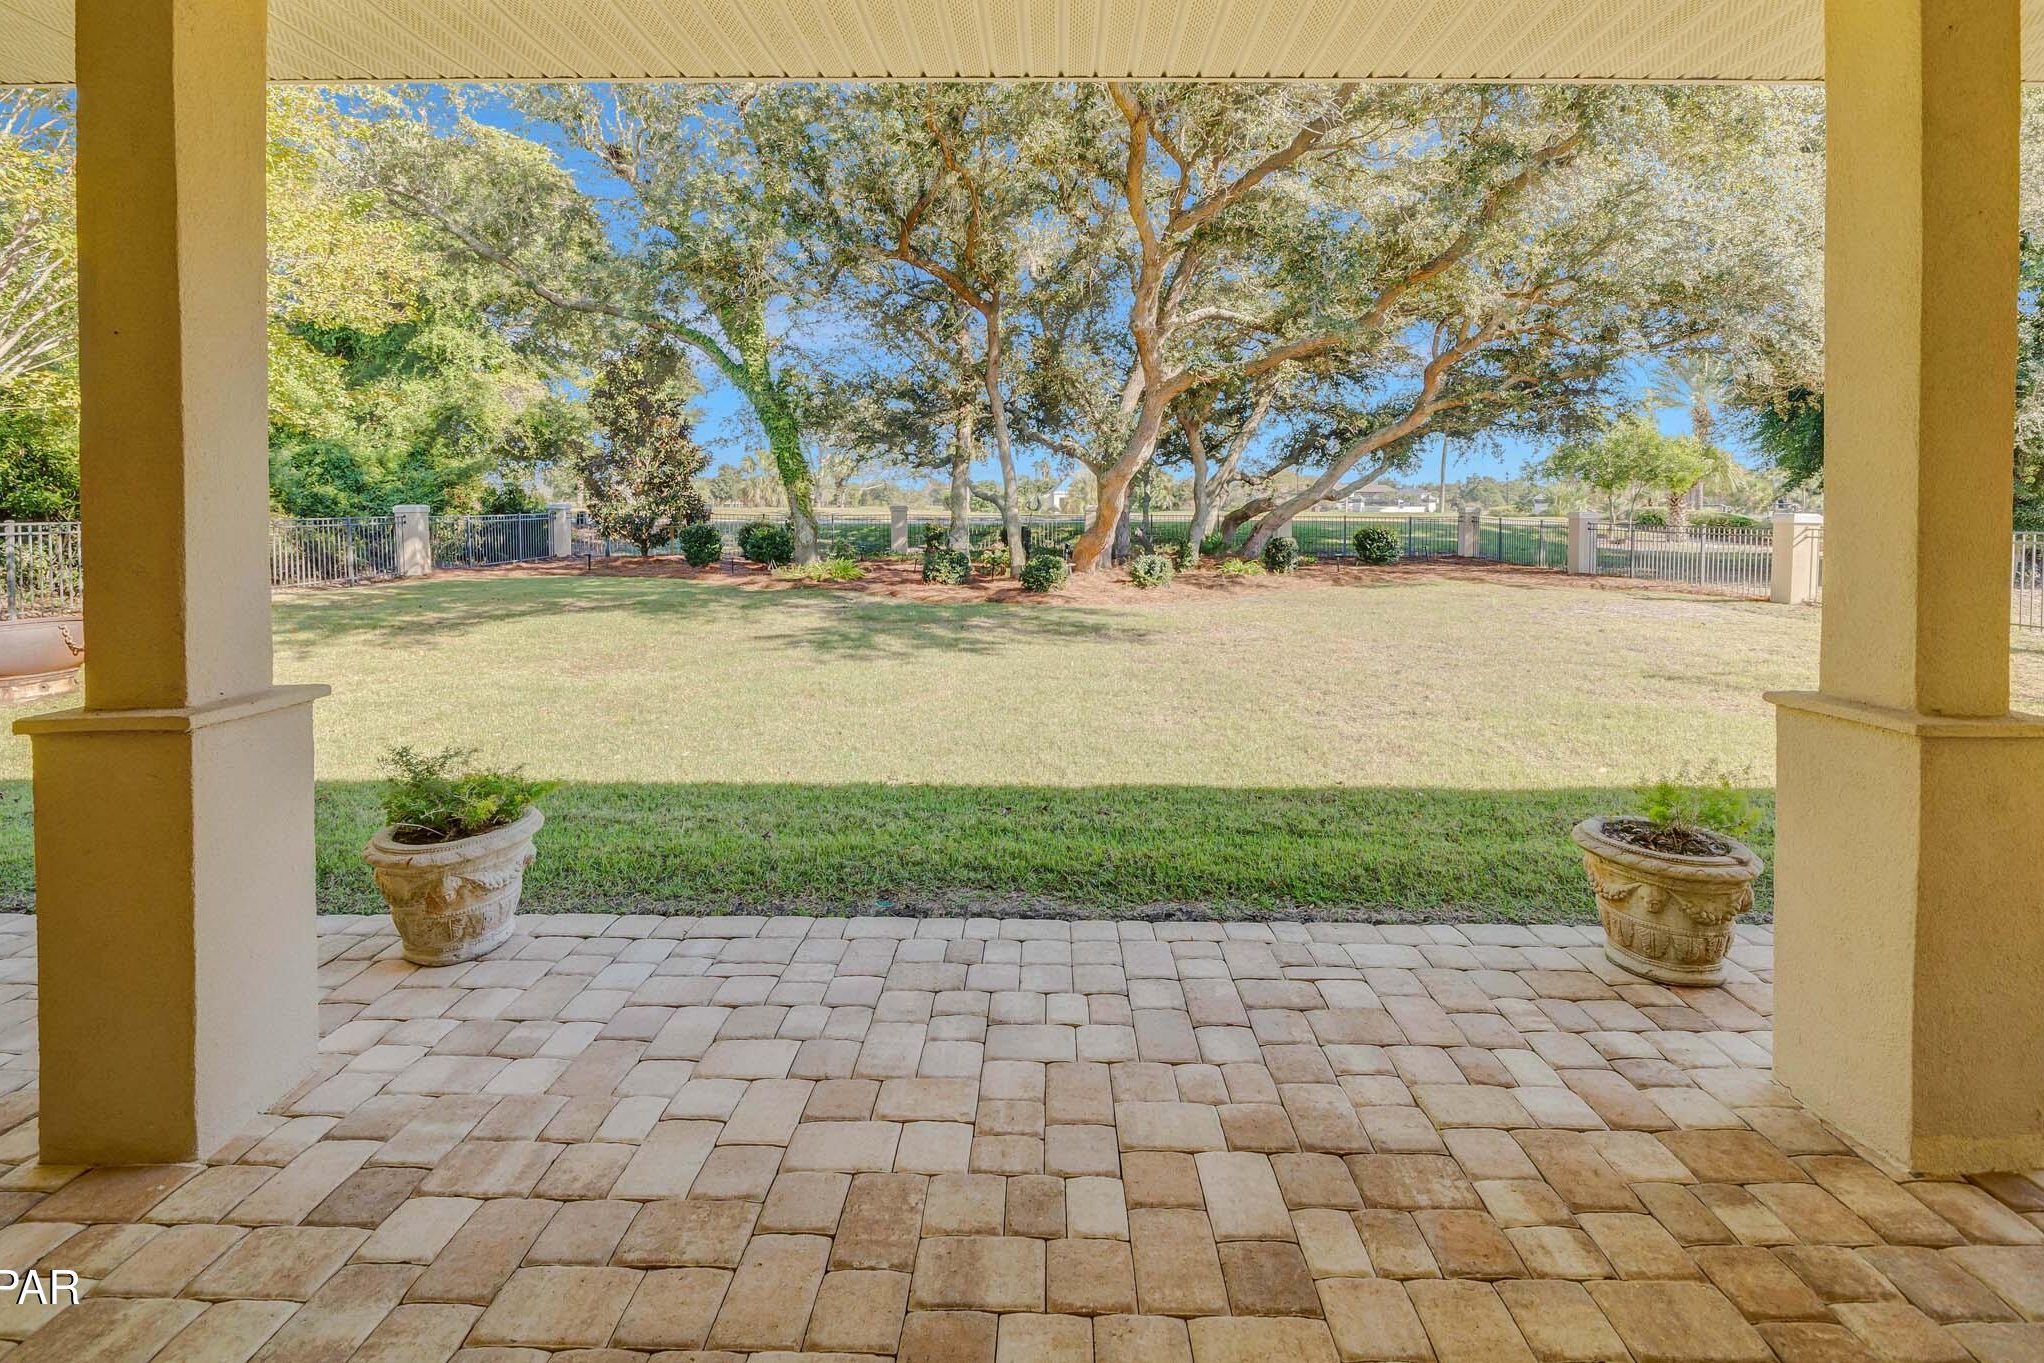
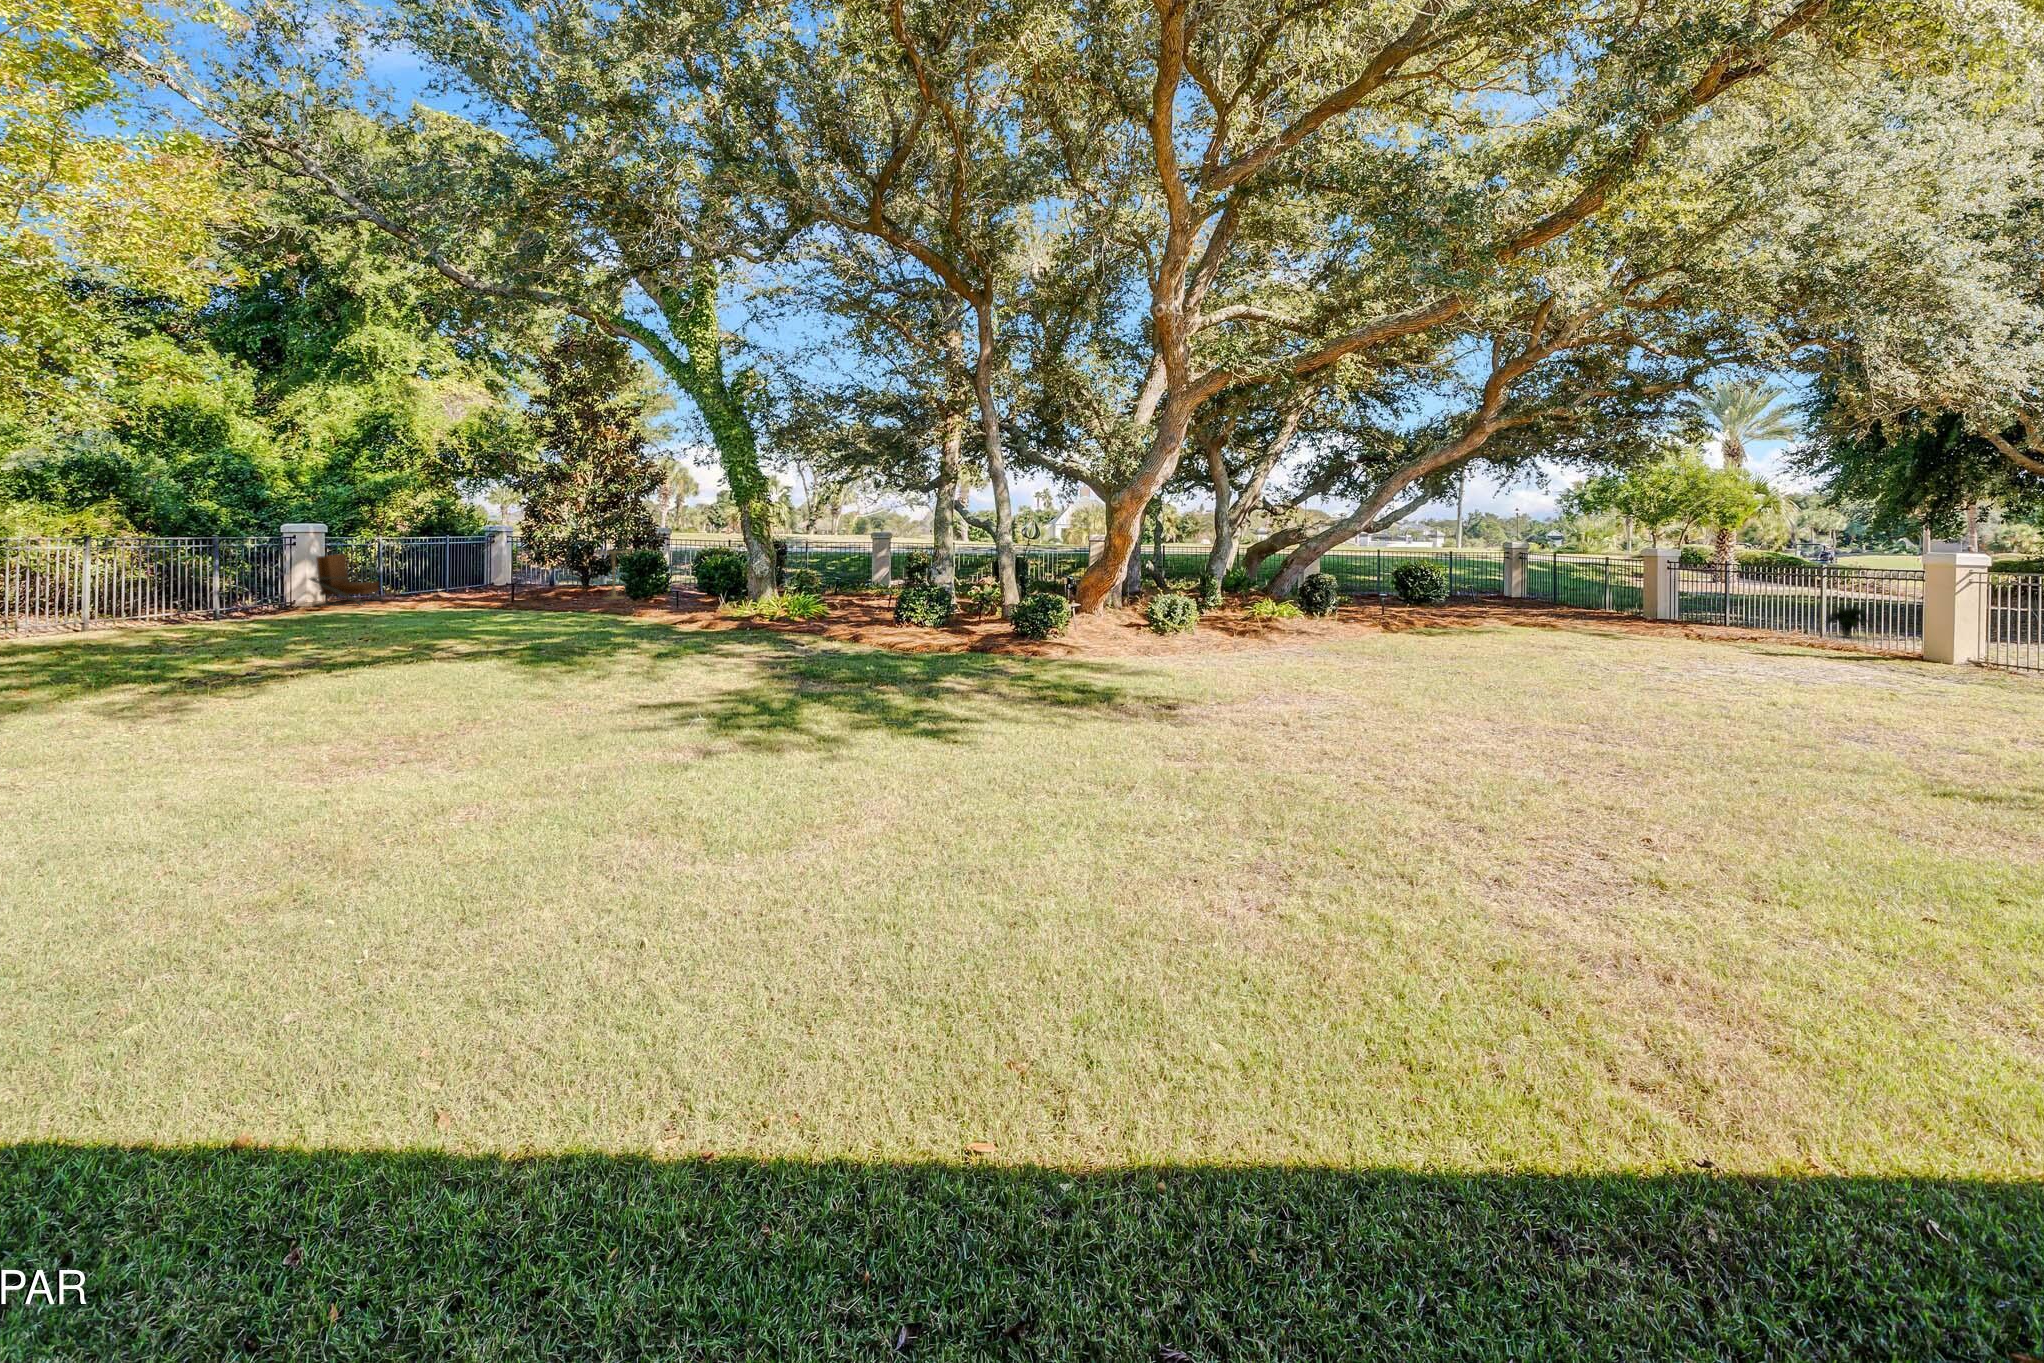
lounge chair: none [420,530,478,576] -> present [310,554,383,606]
potted plant: none [1697,555,1738,583] -> present [1826,606,1870,637]

